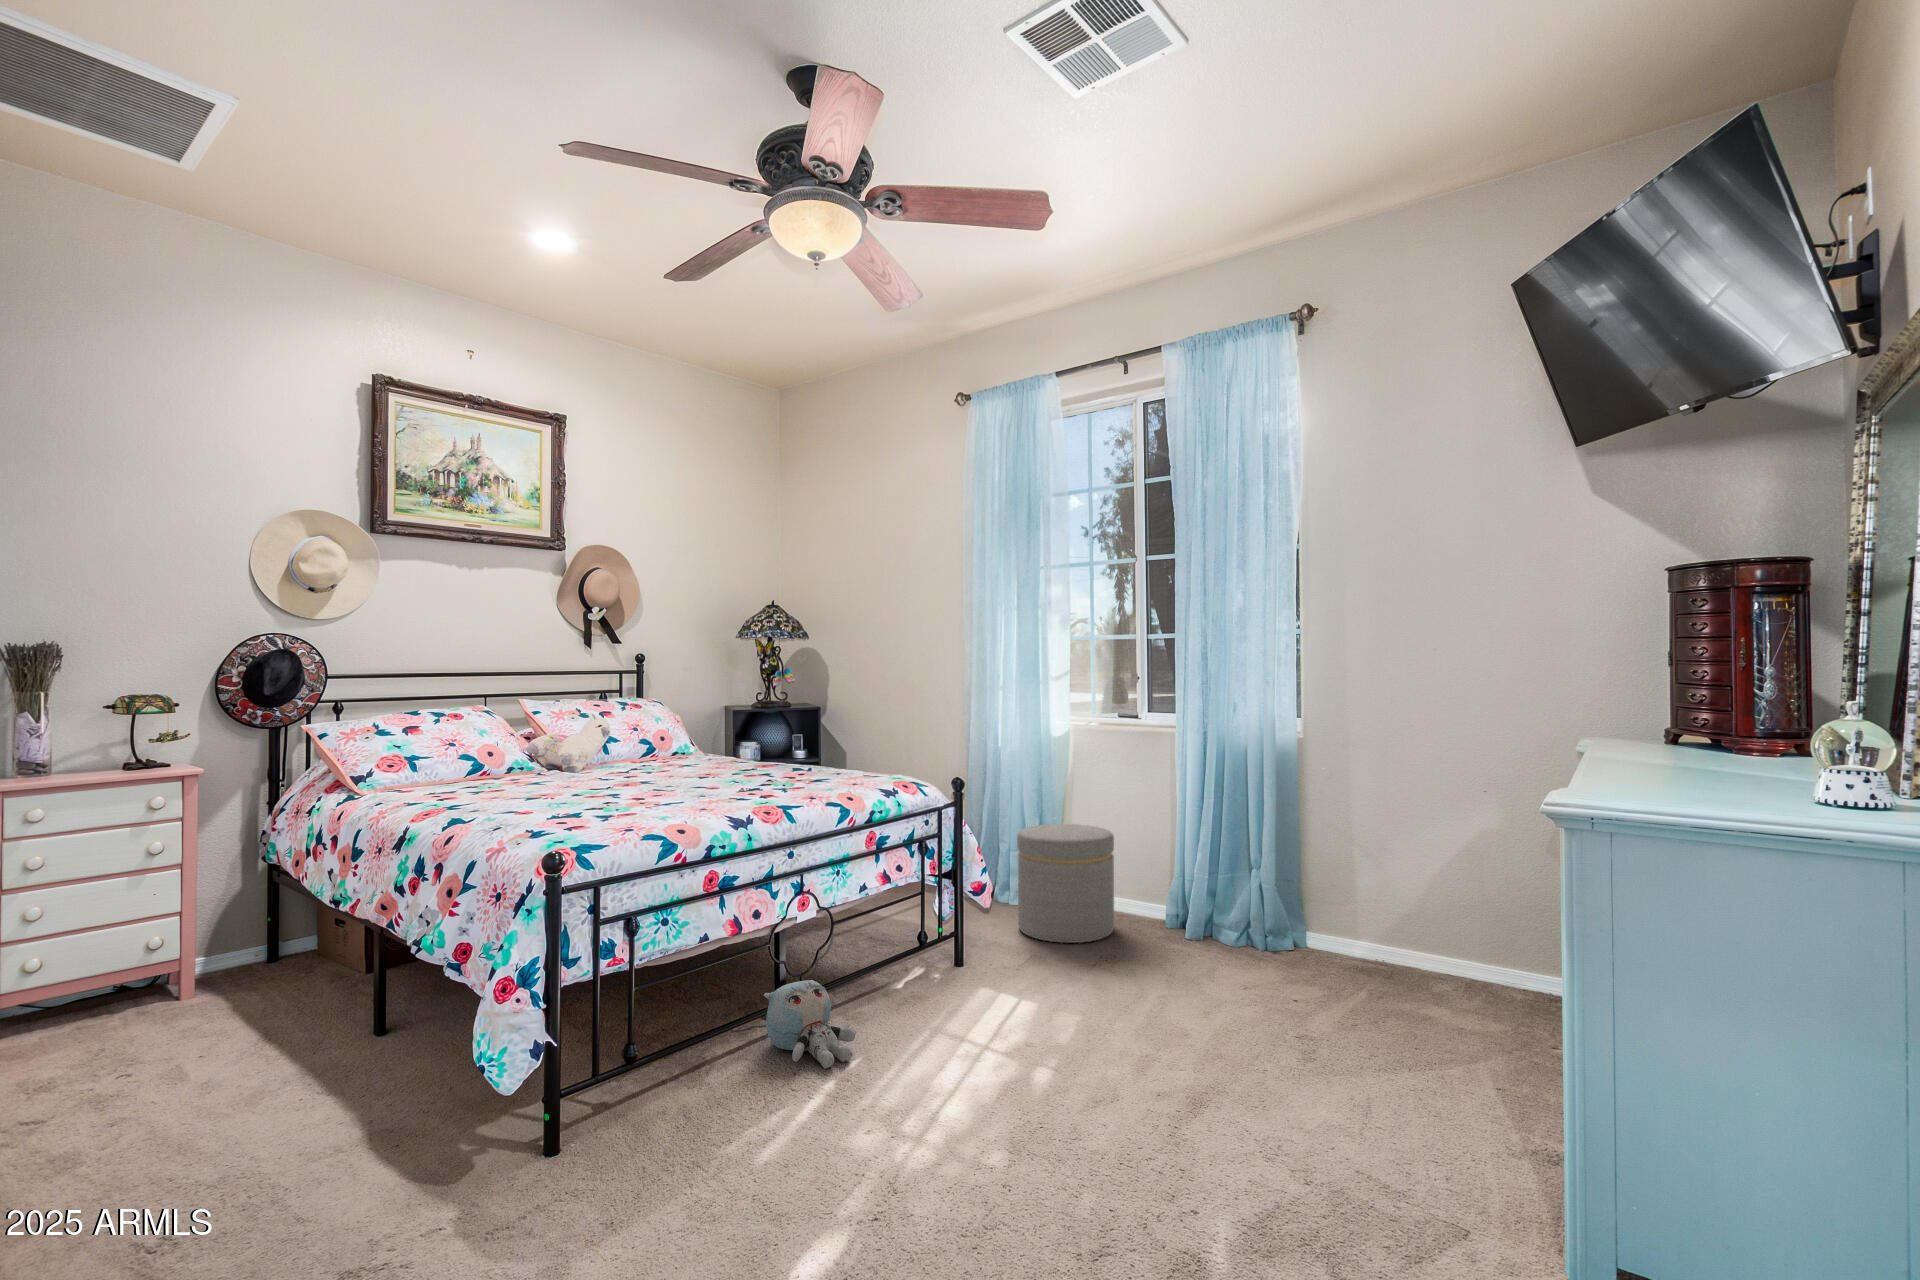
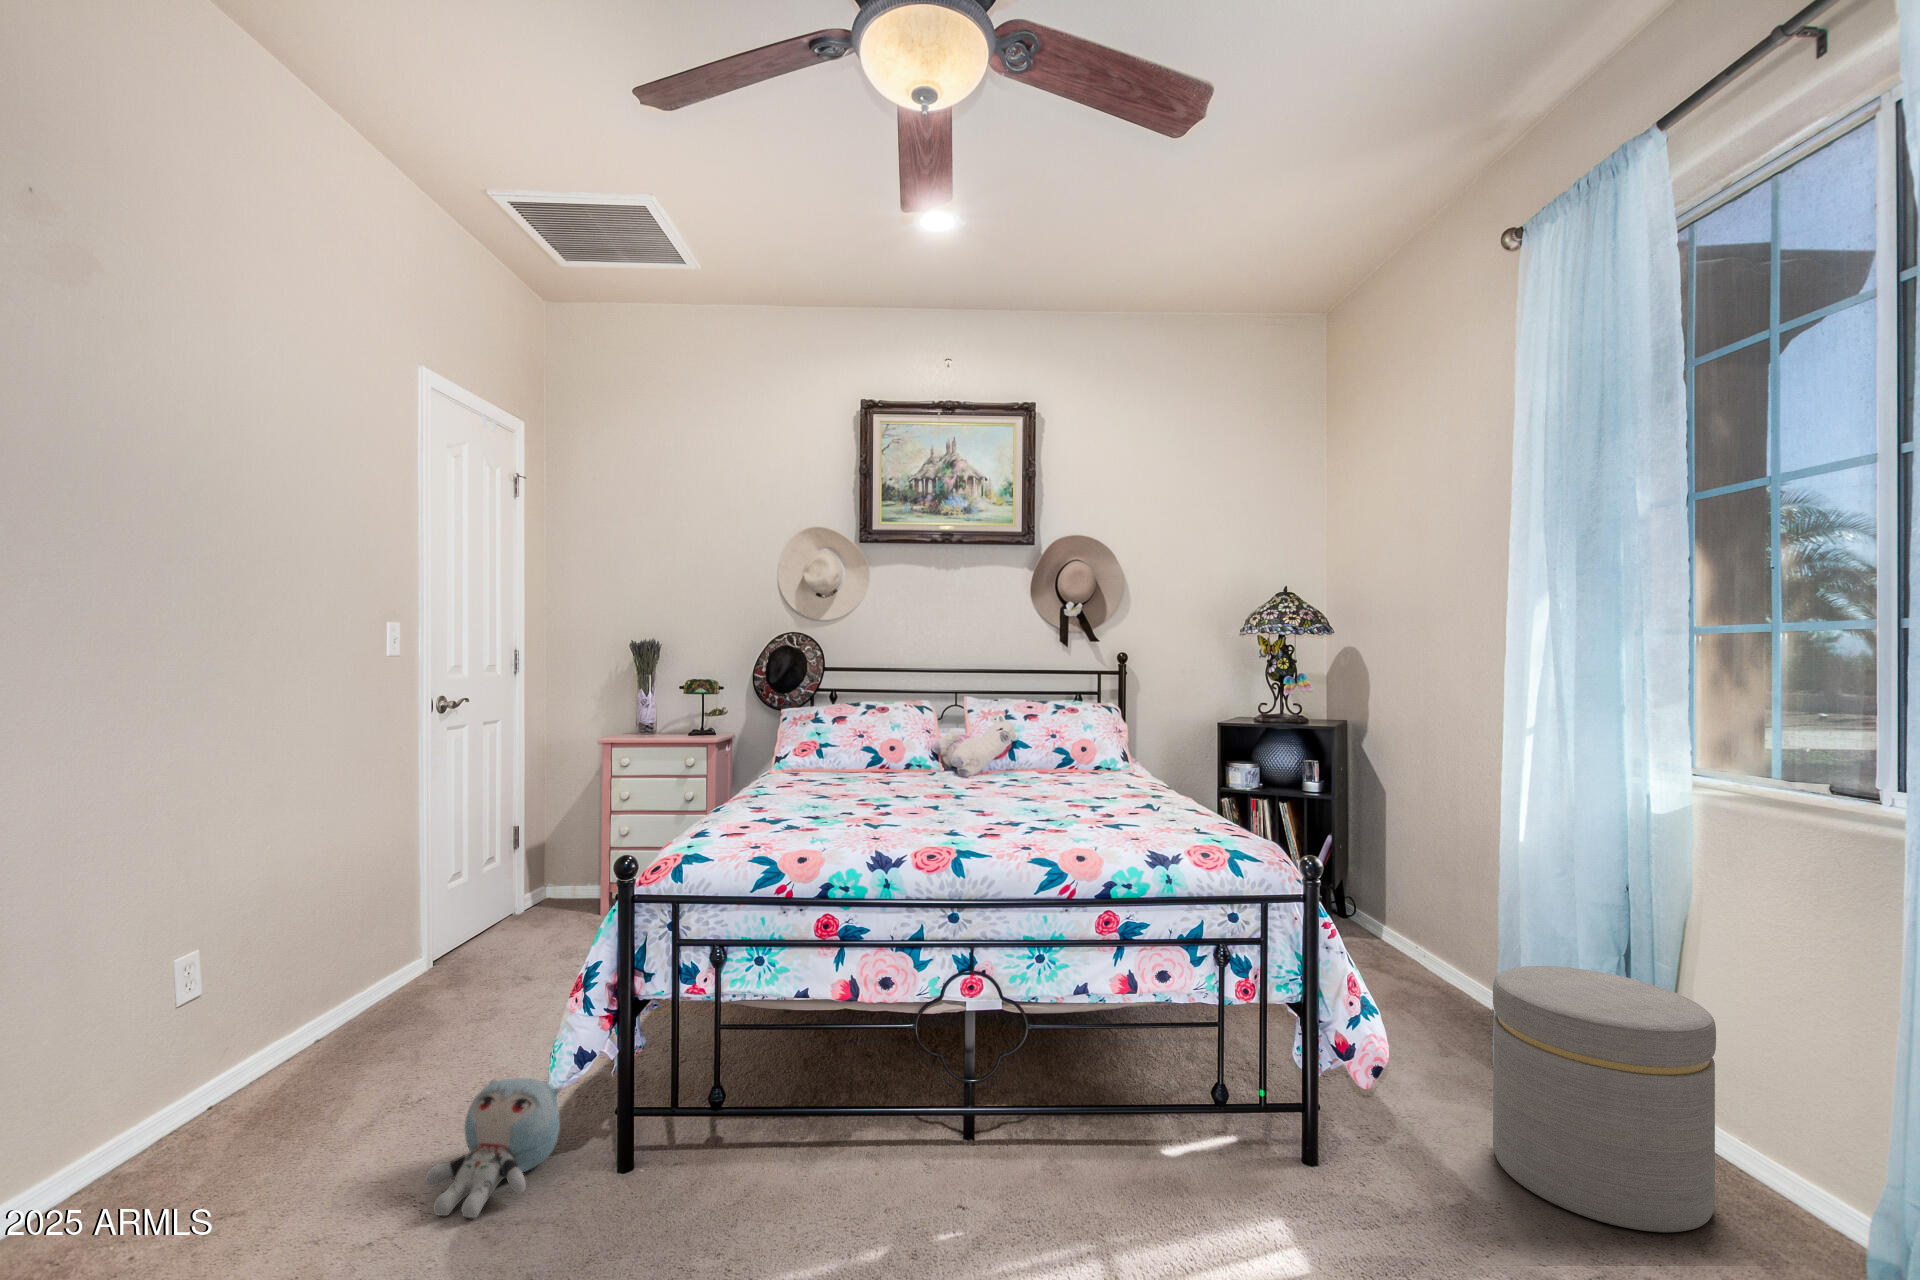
plush toy: present [764,980,855,1068] -> present [425,1078,563,1218]

